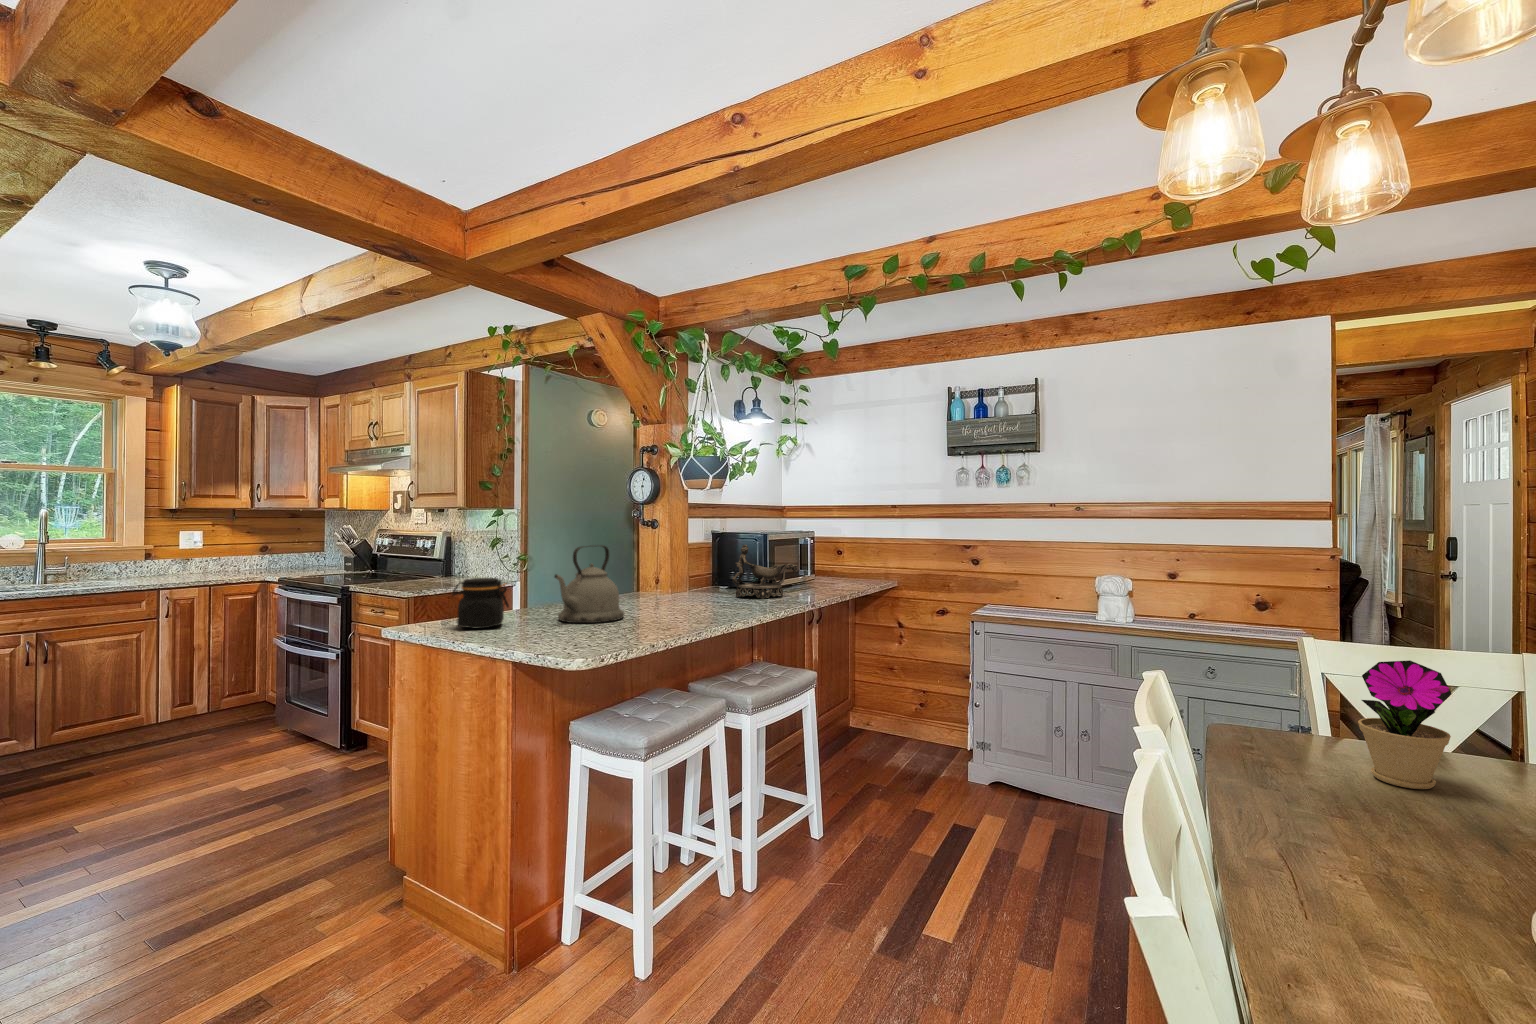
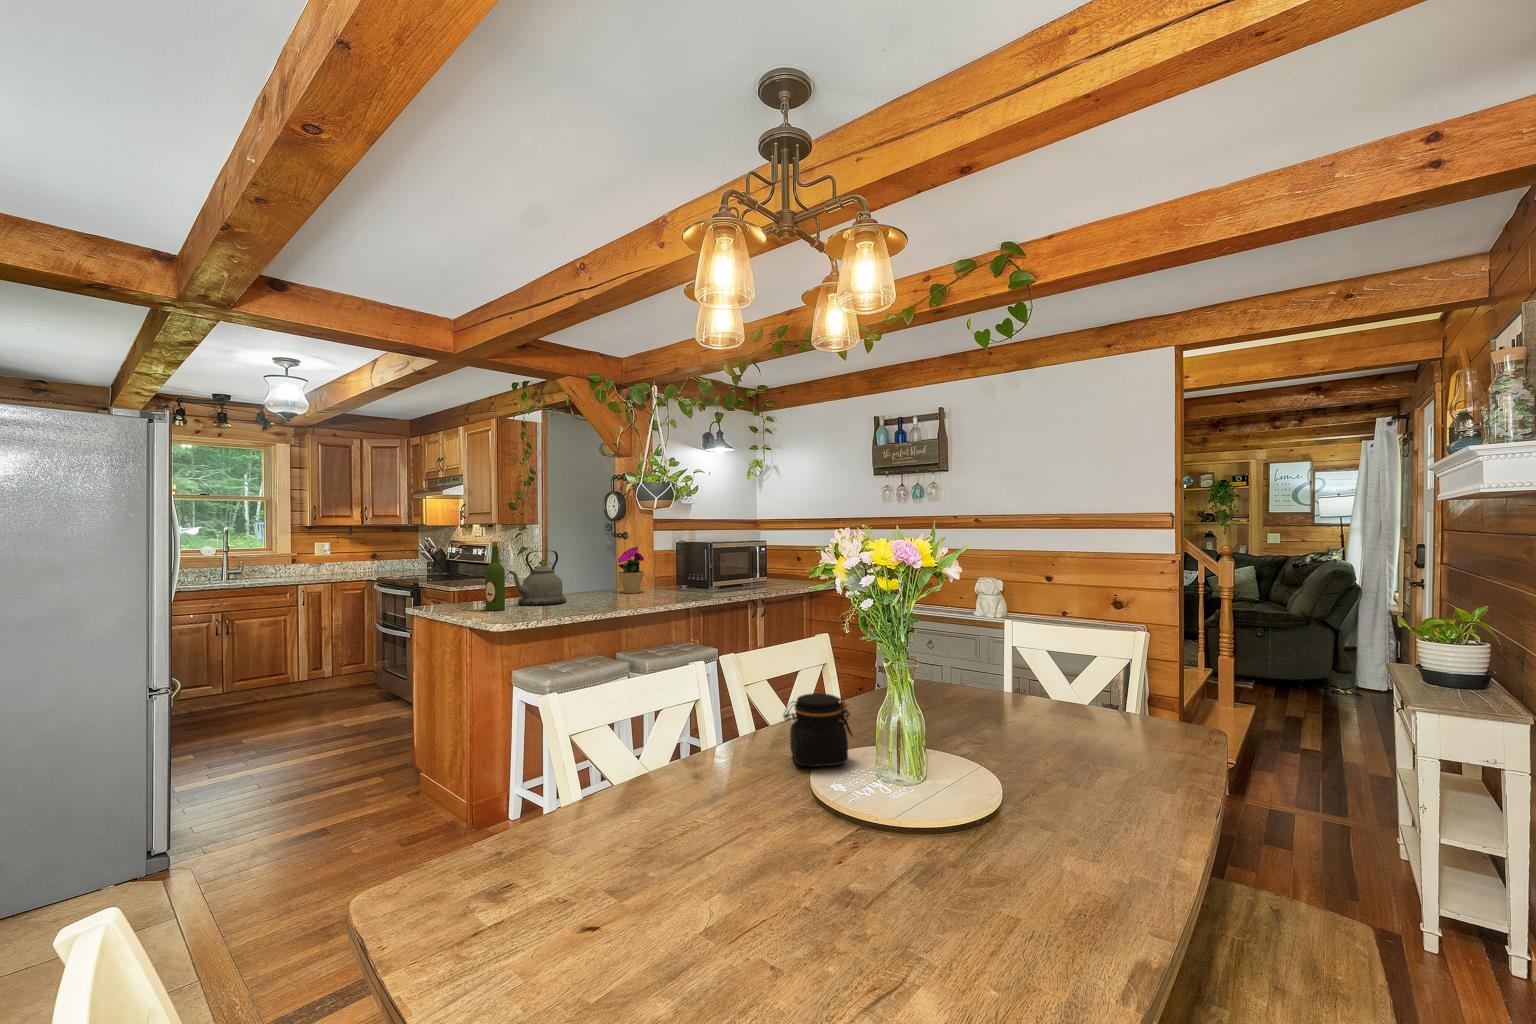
wine bottle: none [528,533,556,634] -> present [485,542,505,611]
decorative bowl: present [733,545,798,599] -> none [673,550,725,592]
jar: present [452,578,509,629] -> present [783,693,852,766]
flower pot: present [1358,660,1452,789] -> present [618,547,644,593]

